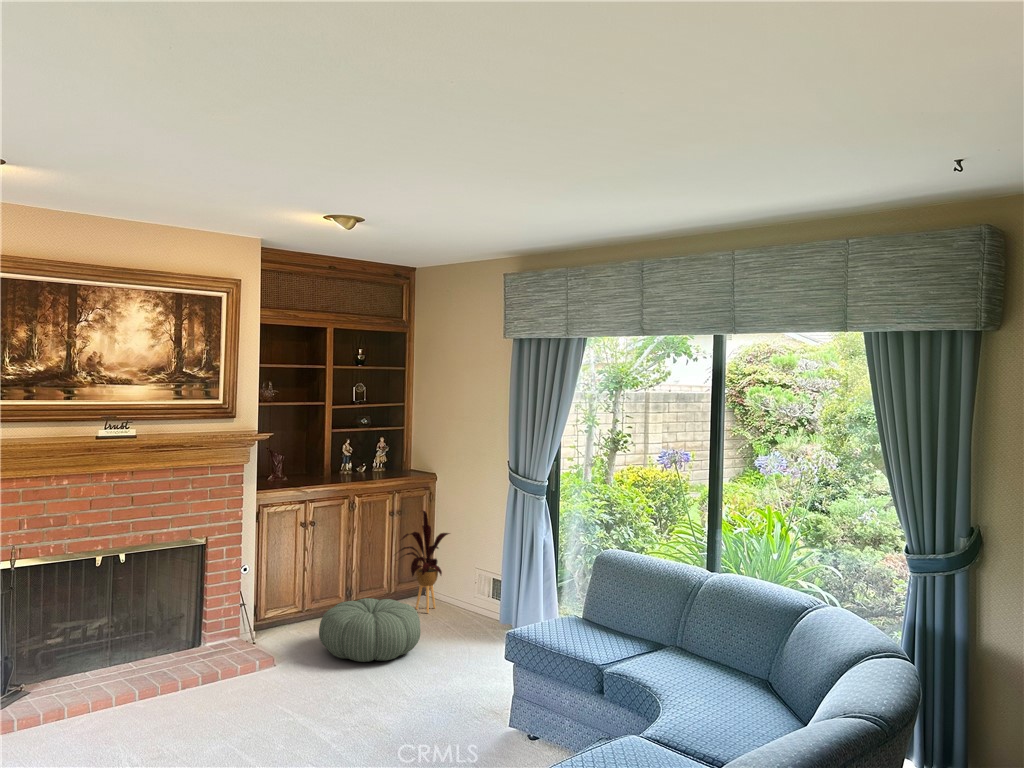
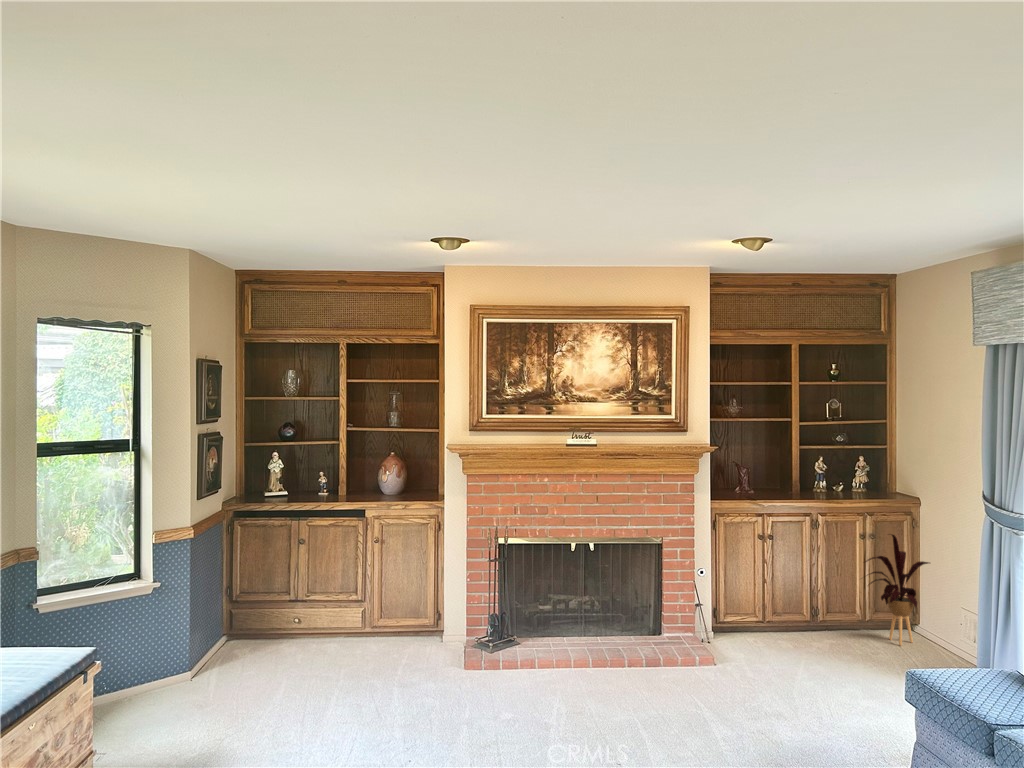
pouf: present [319,598,421,662] -> none [763,615,871,680]

